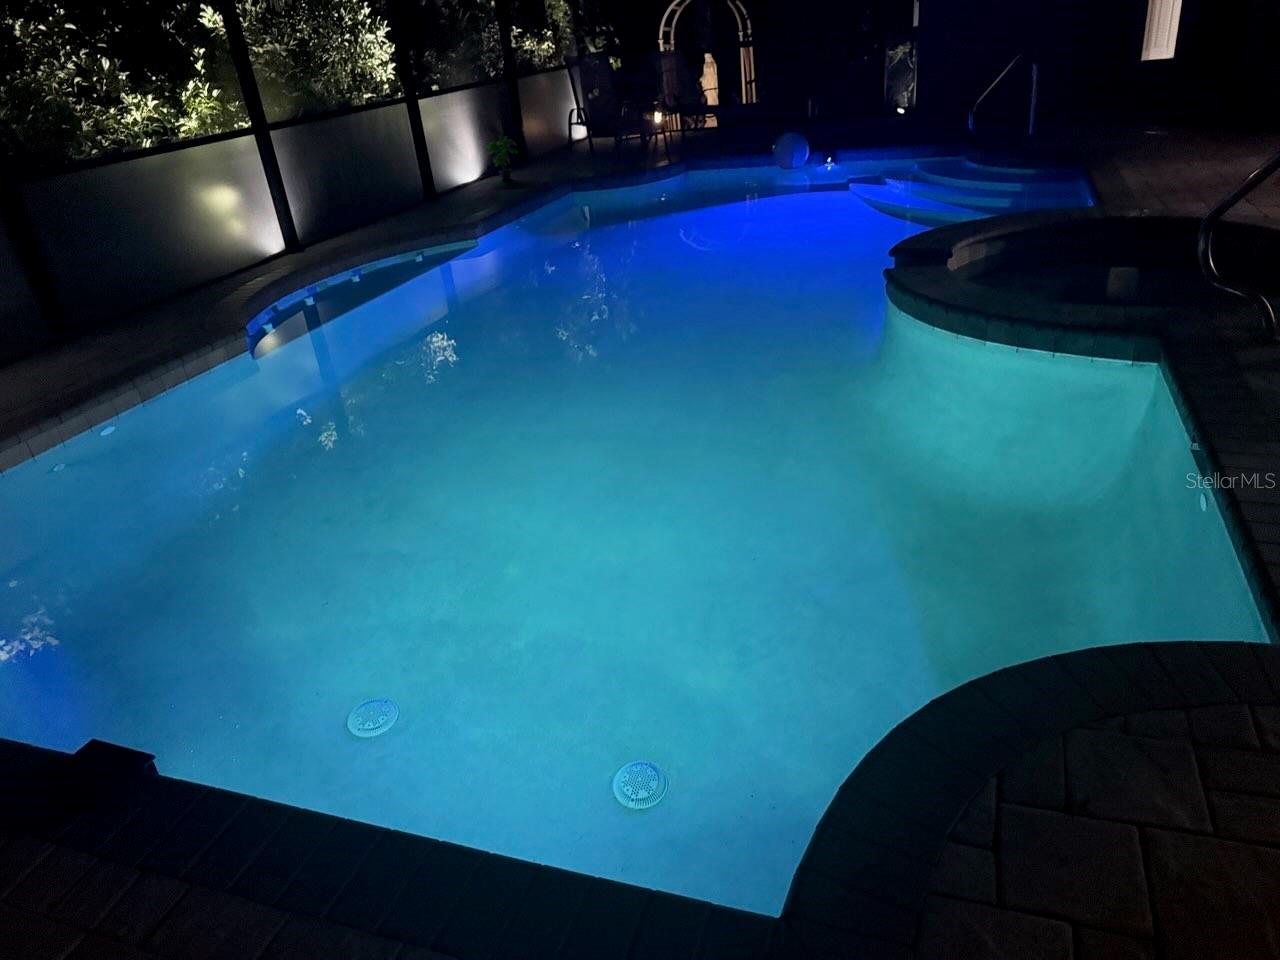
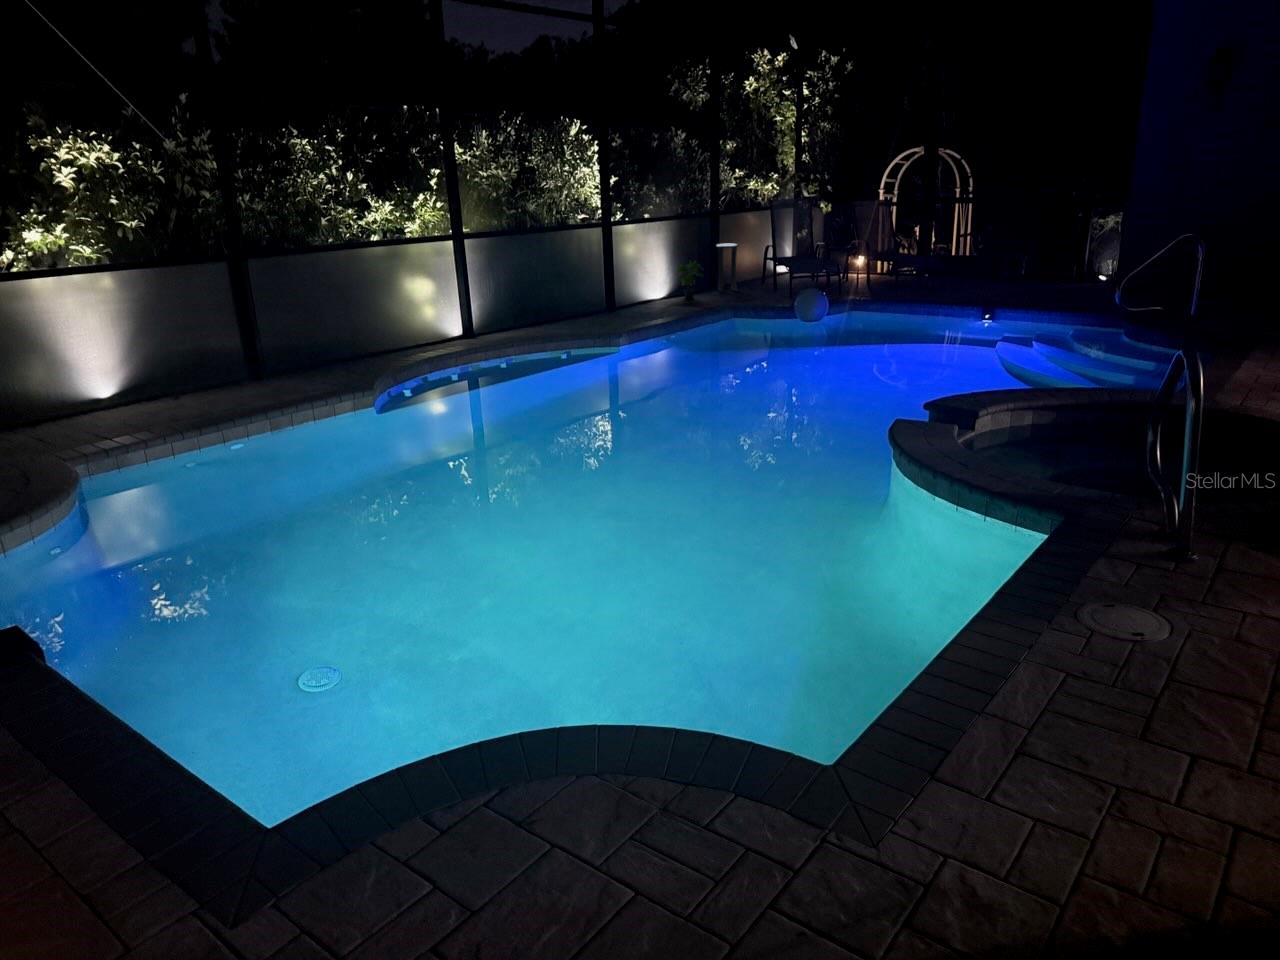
stool: none [521,112,551,169] -> present [717,244,738,292]

